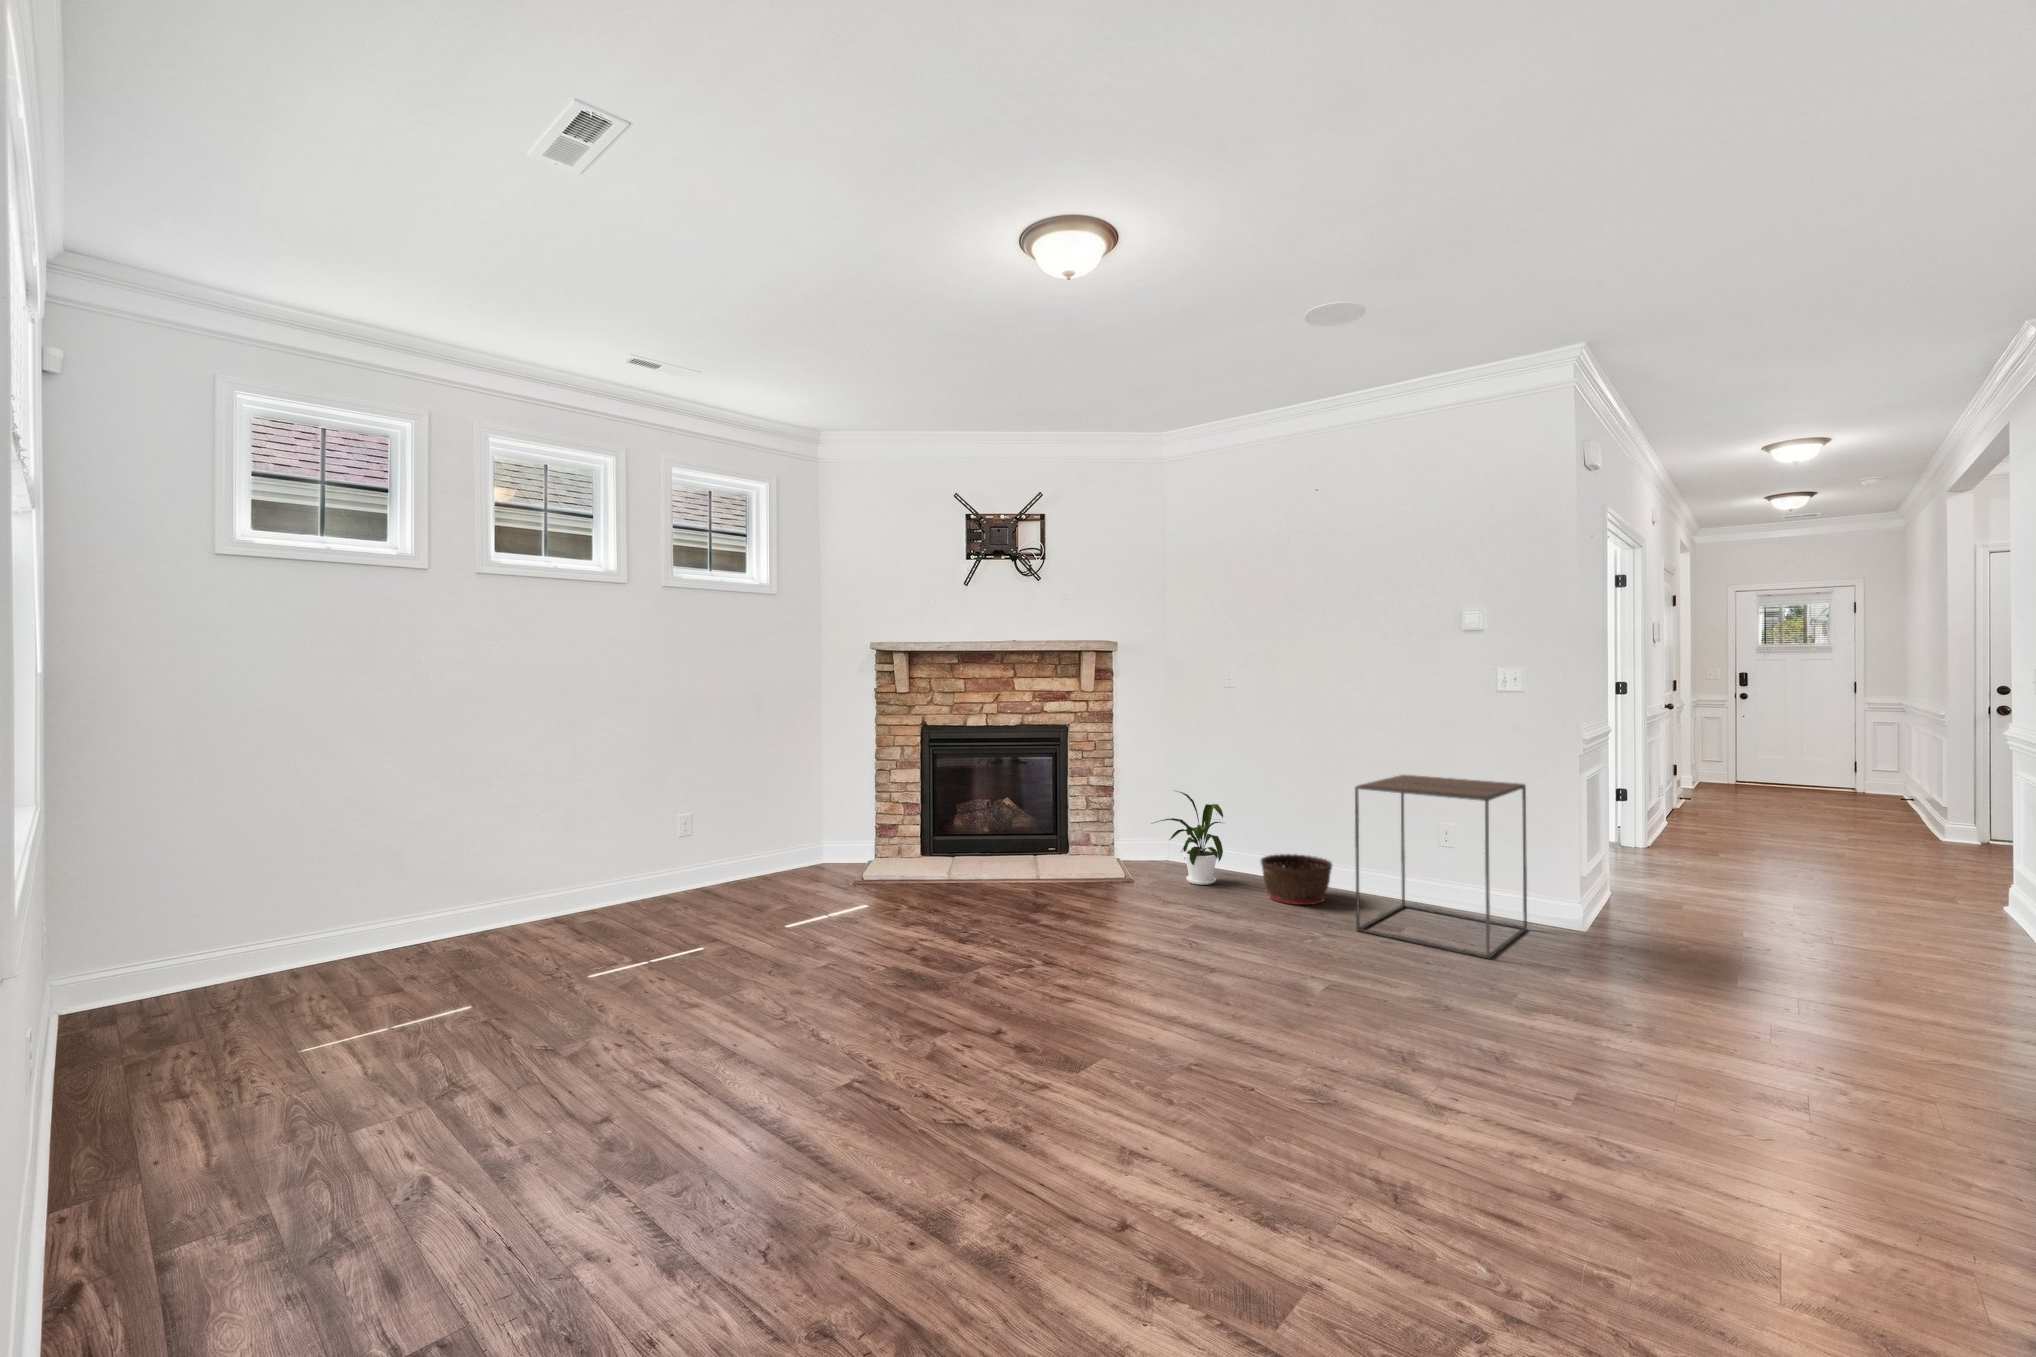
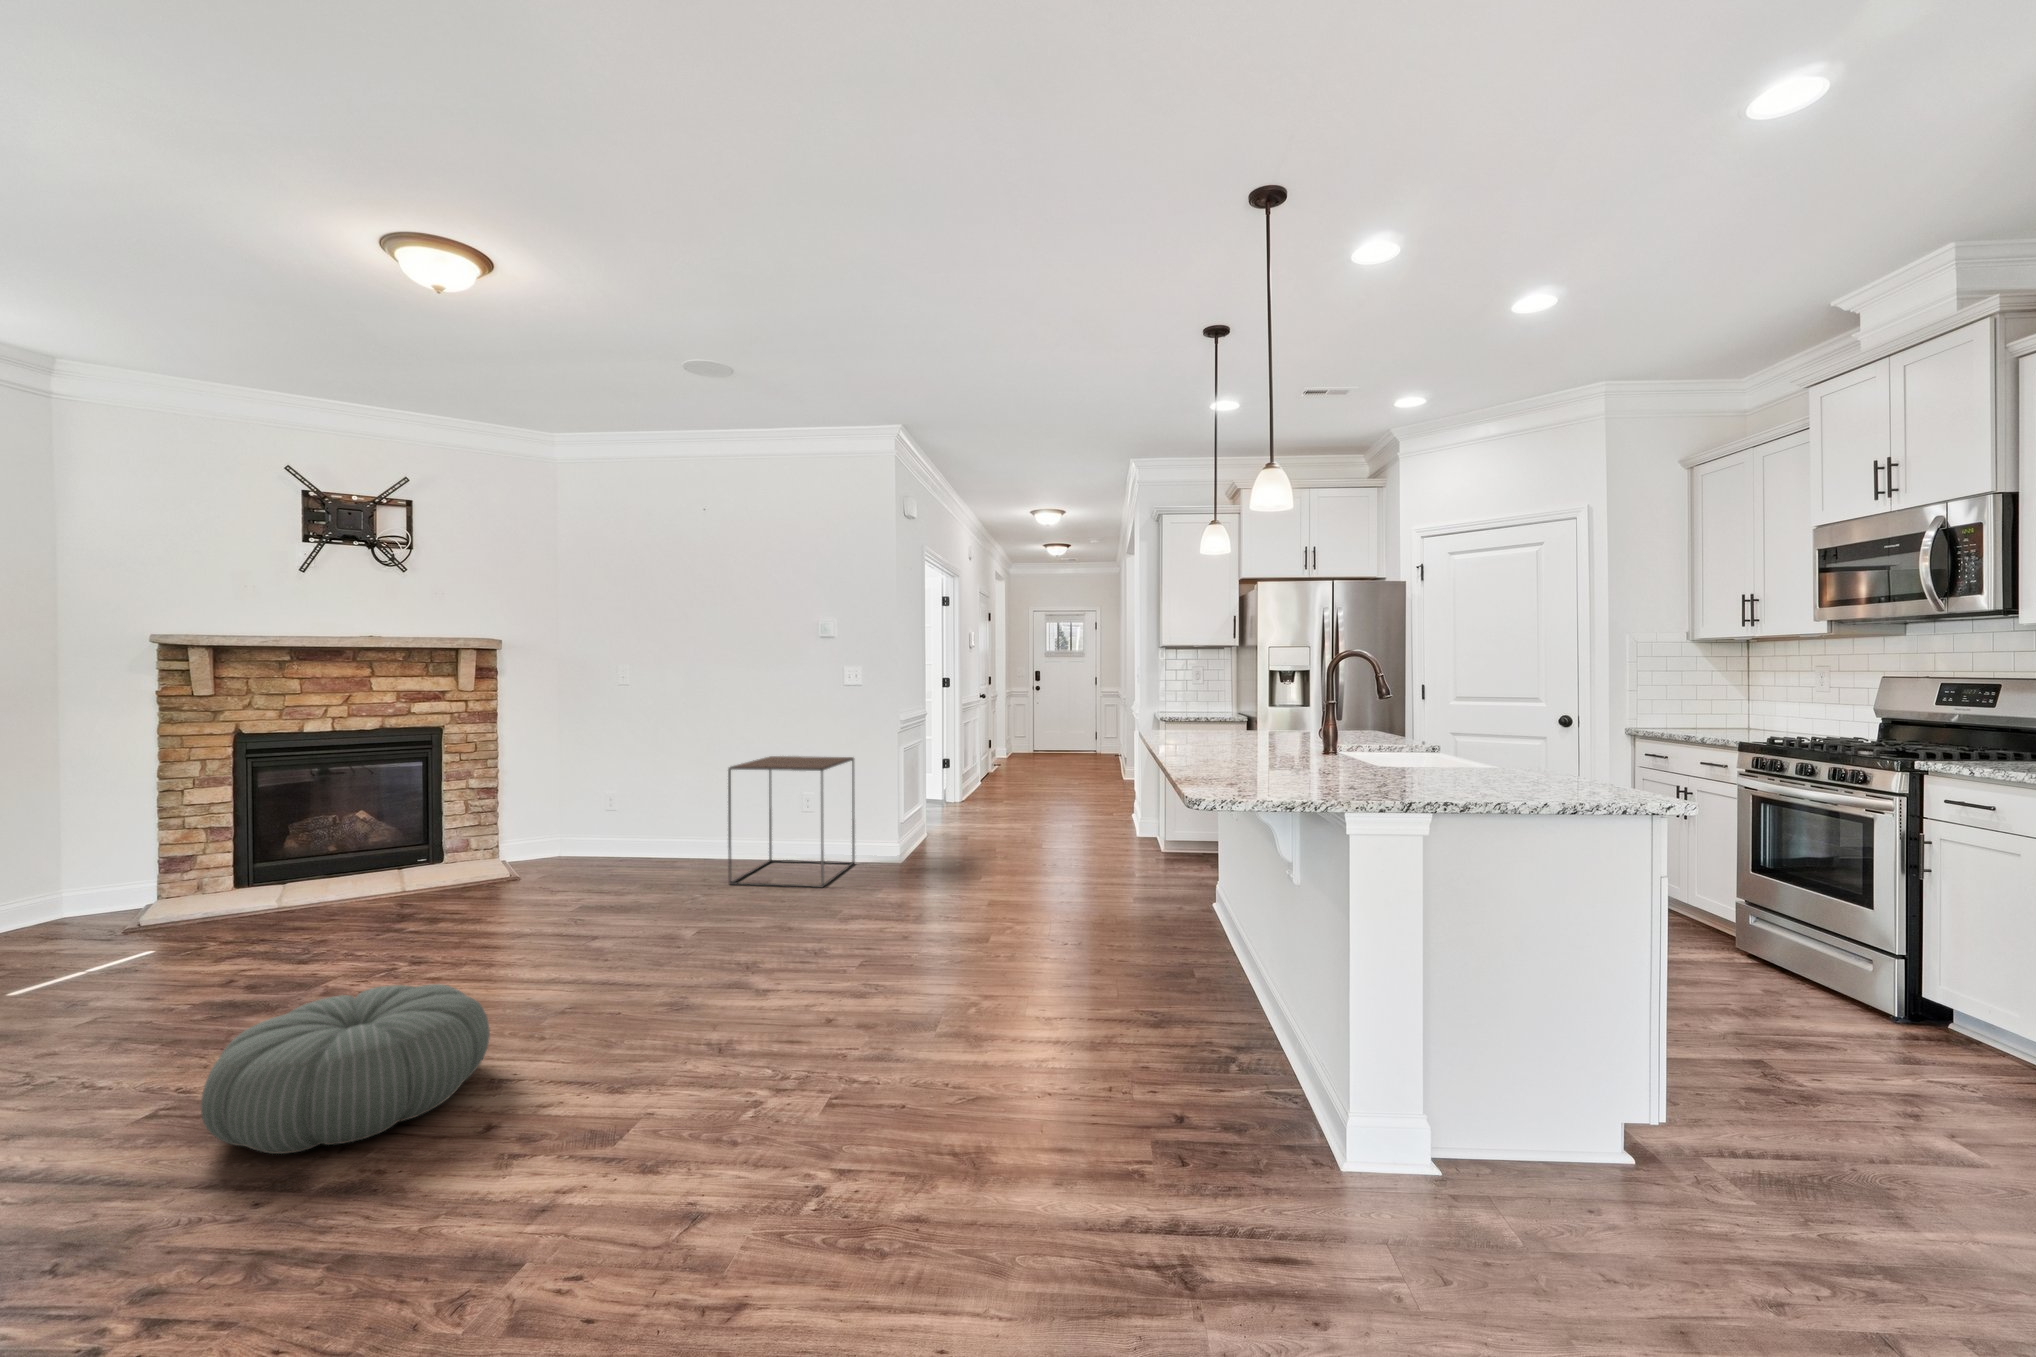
house plant: present [1151,791,1223,885] -> none [540,785,618,870]
basket: present [1261,854,1332,905] -> none [650,831,714,874]
pouf: none [878,1003,1119,1188] -> present [201,984,490,1154]

